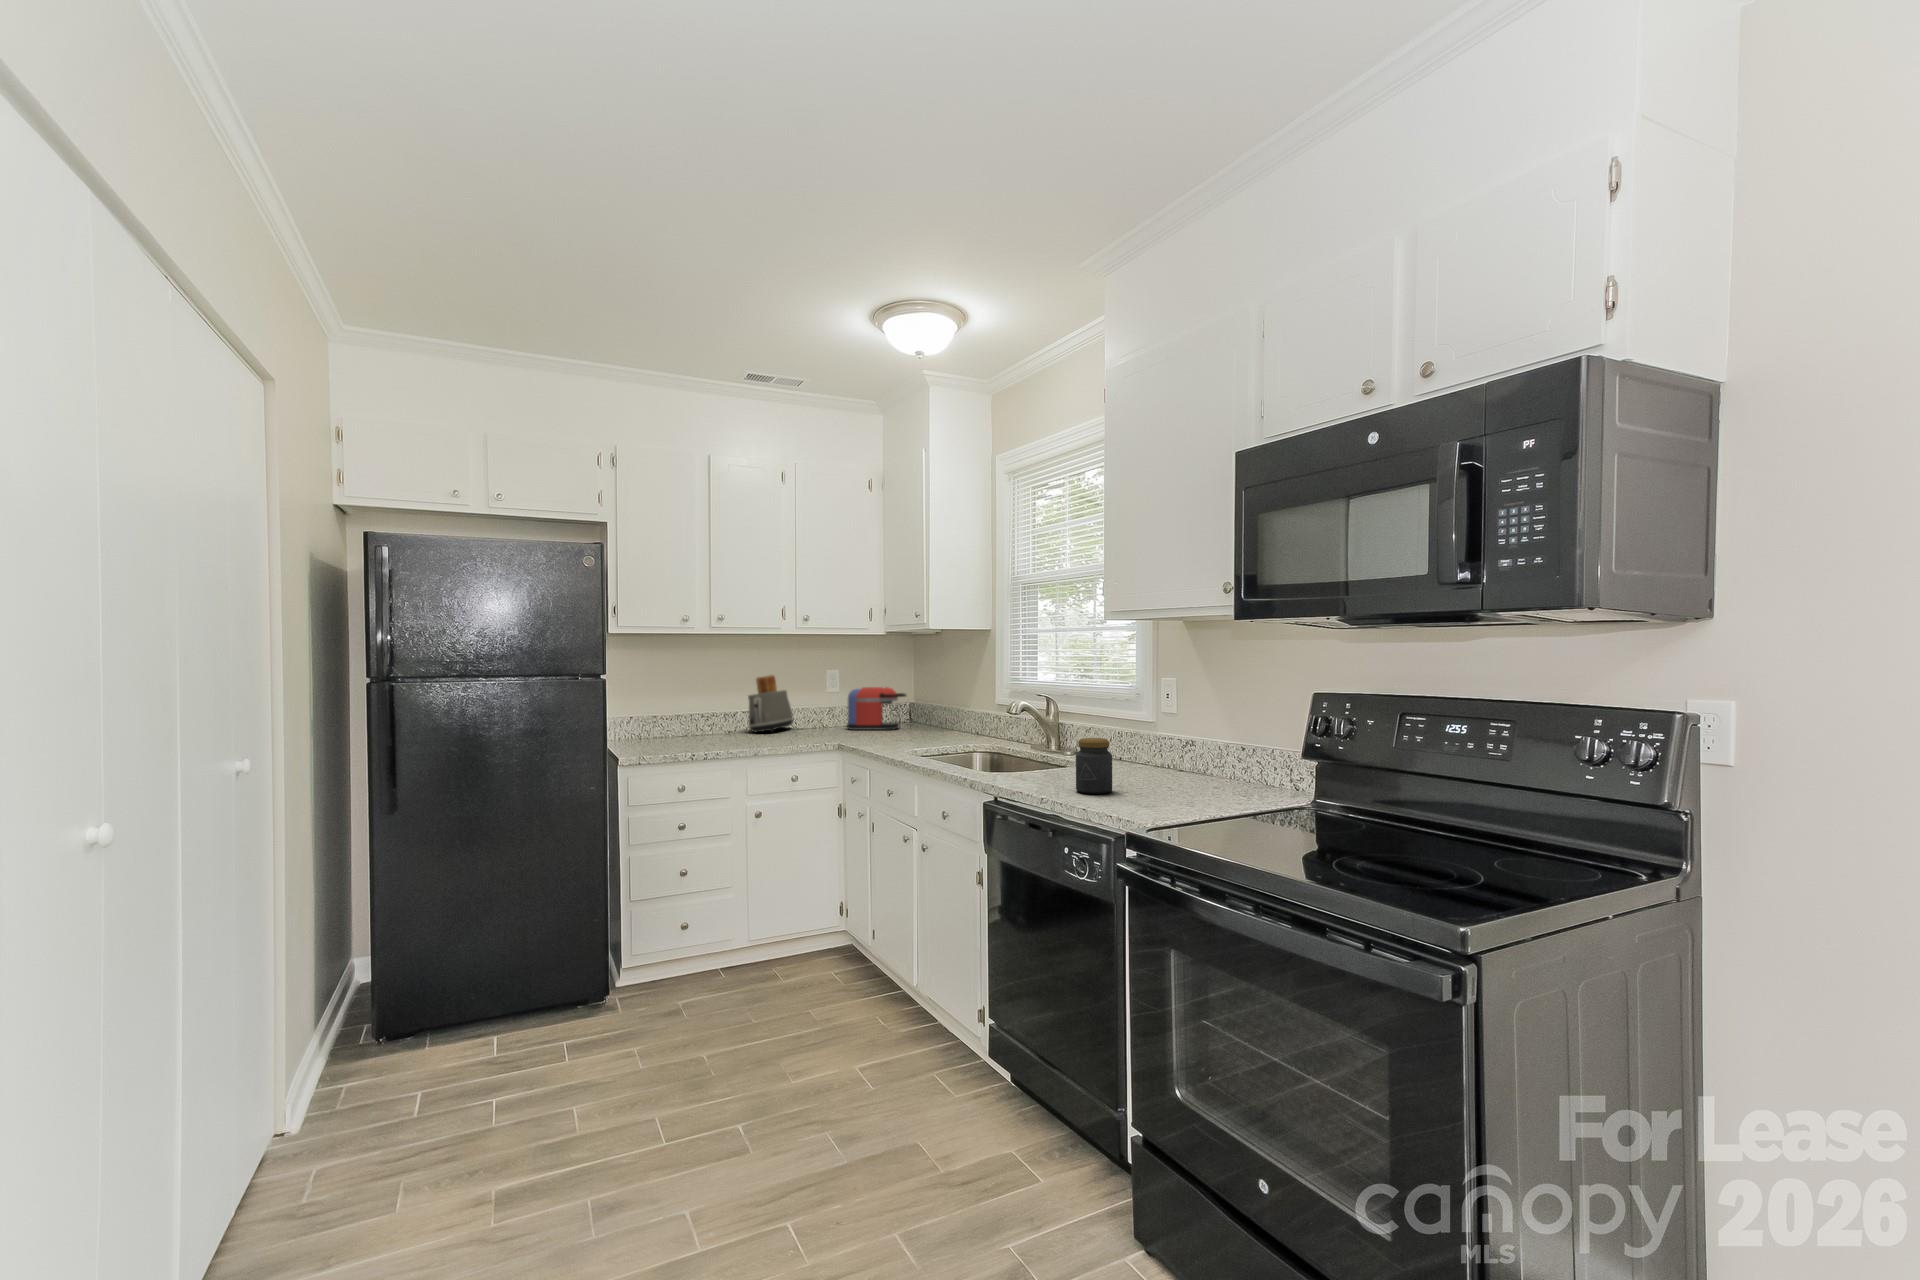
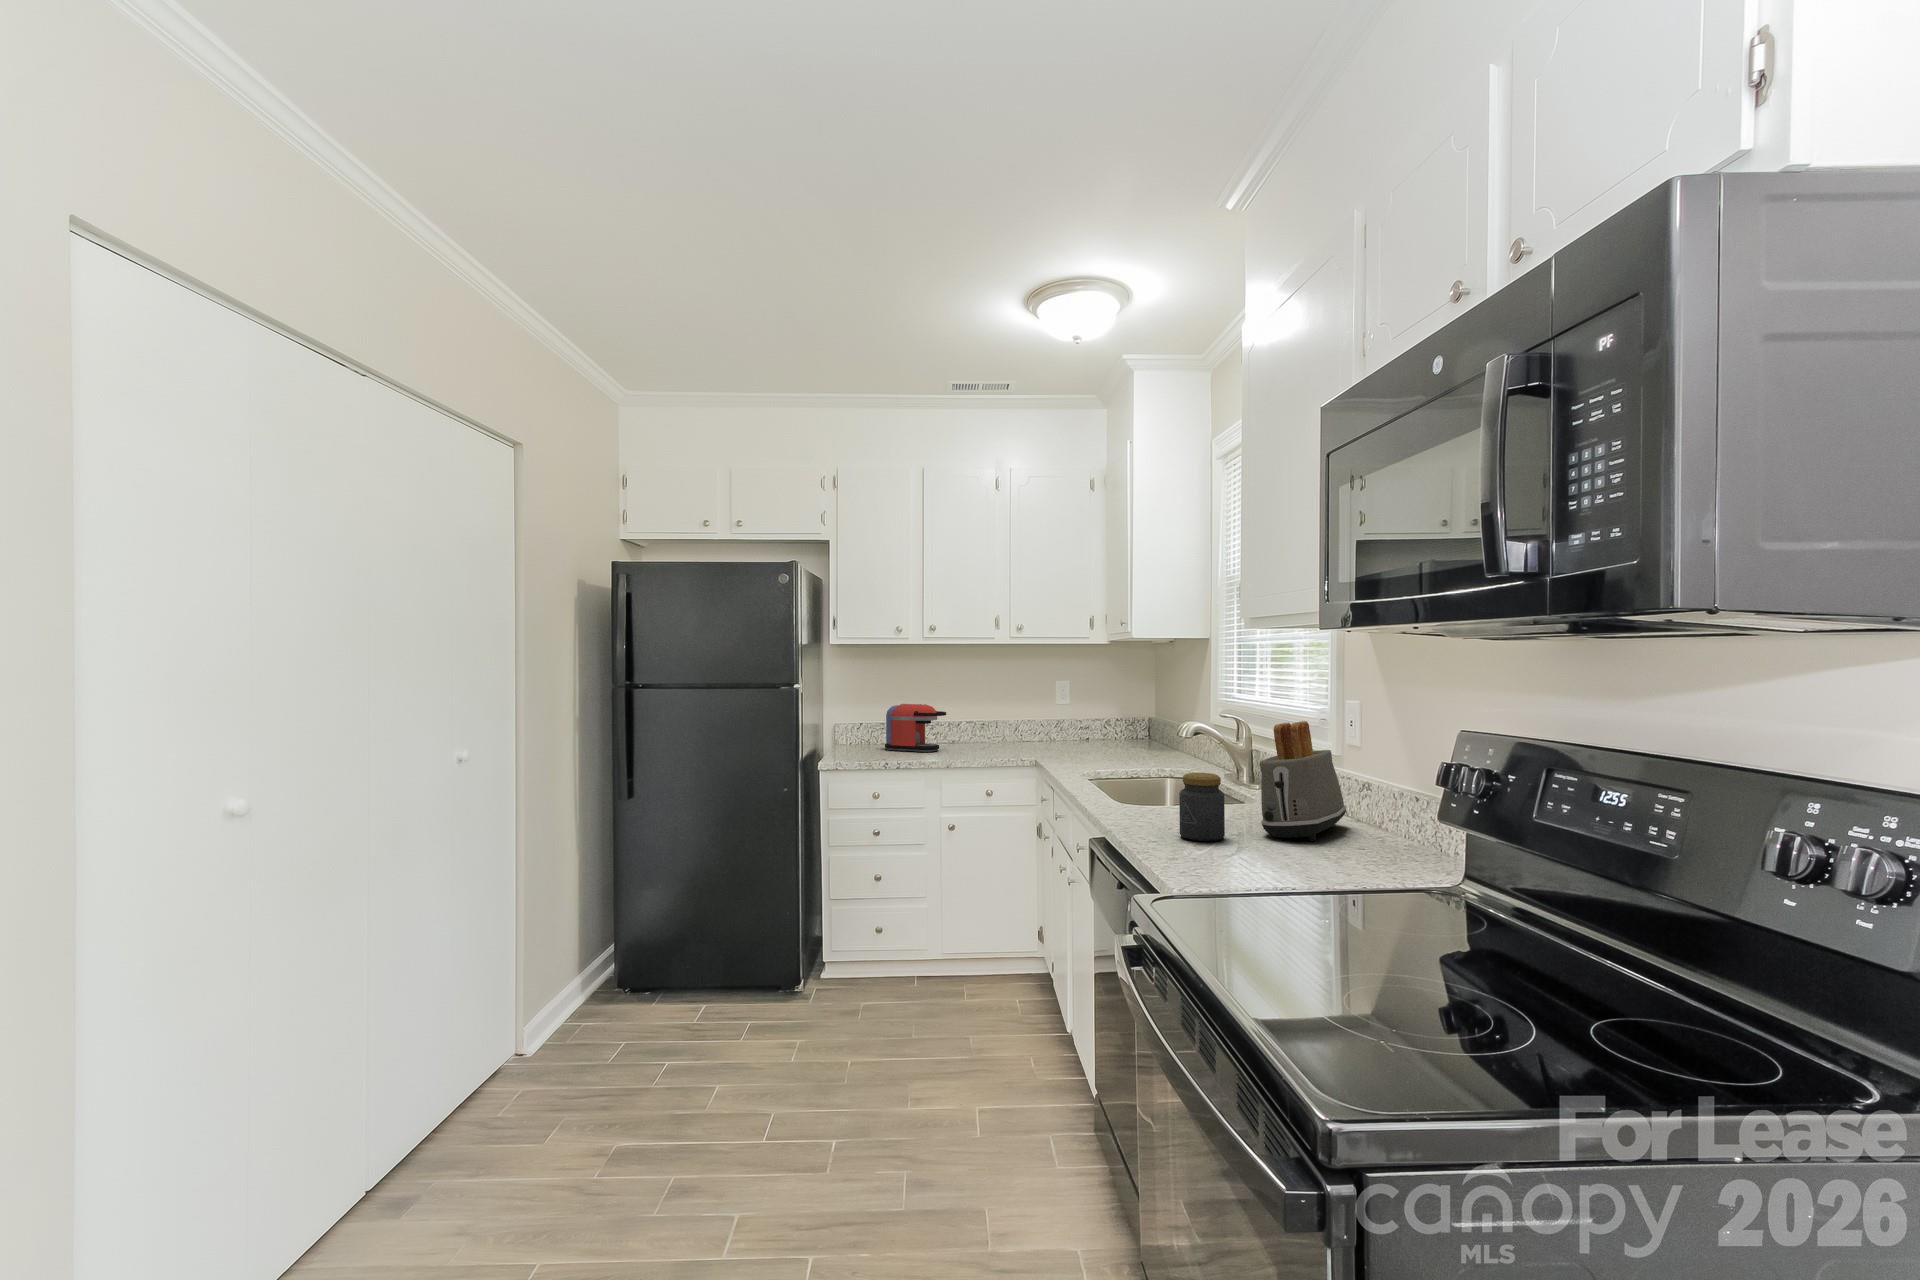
toaster: present [748,675,793,732] -> present [1259,721,1347,841]
coffee maker: present [846,687,906,730] -> present [885,704,946,752]

